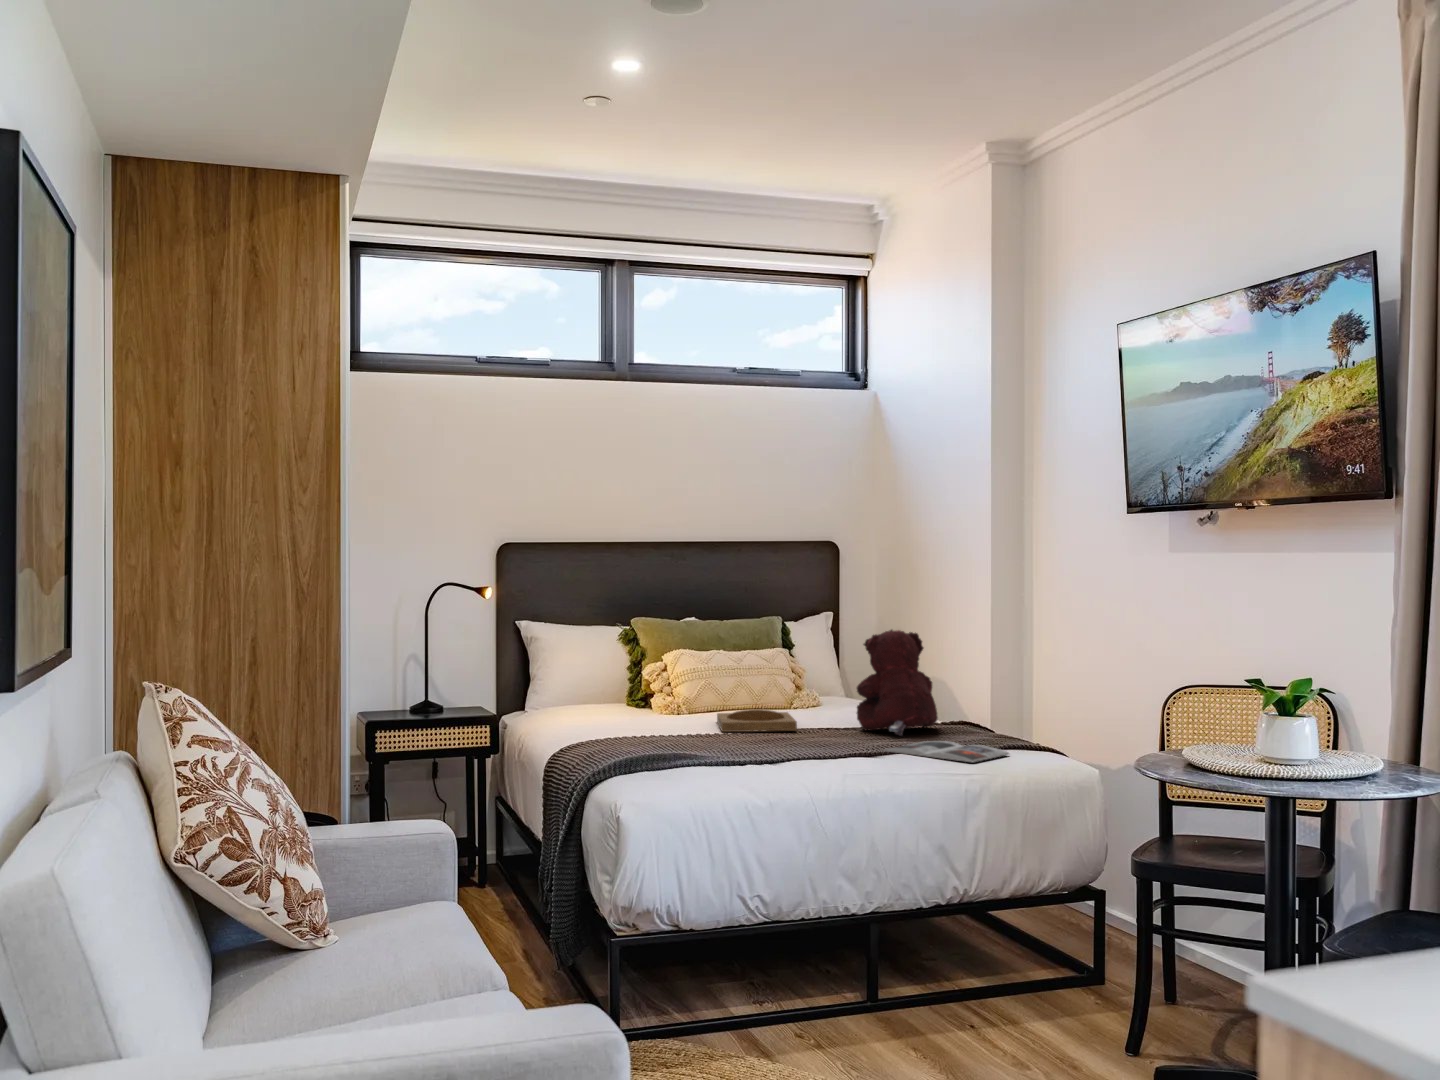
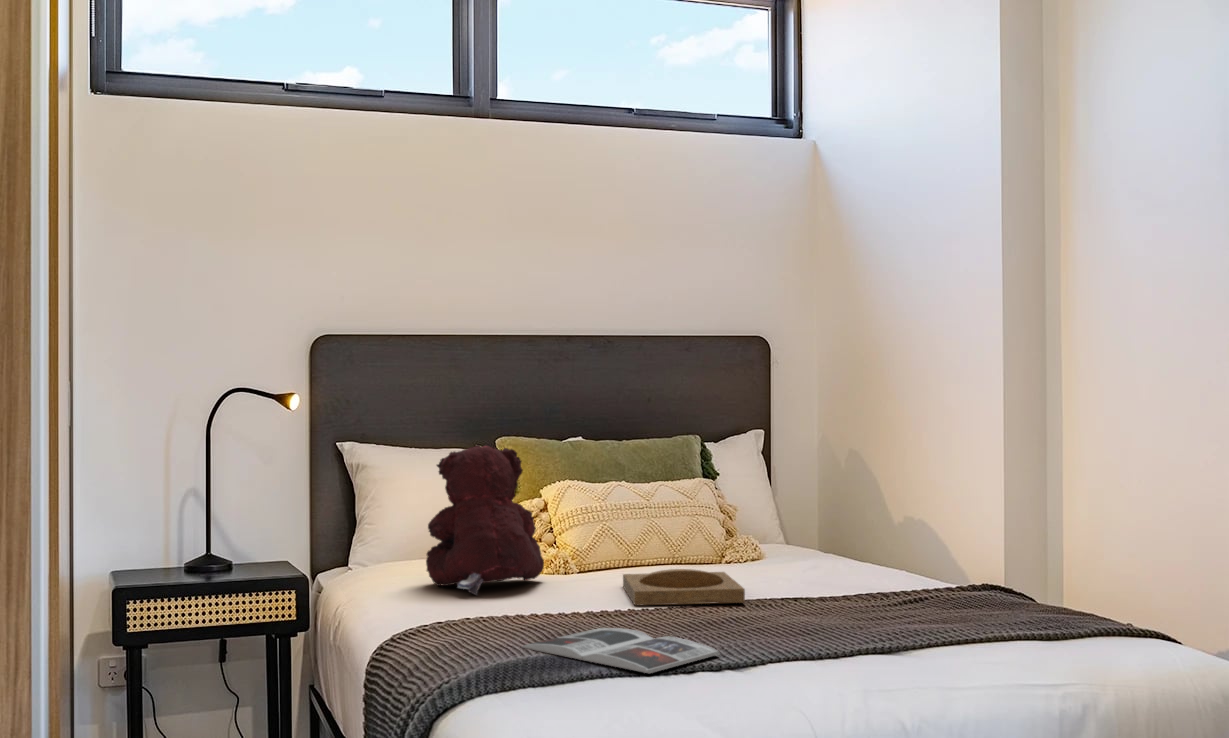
teddy bear: present [857,630,938,736] -> present [426,444,544,595]
magazine: present [884,741,1009,762] -> present [523,628,719,673]

